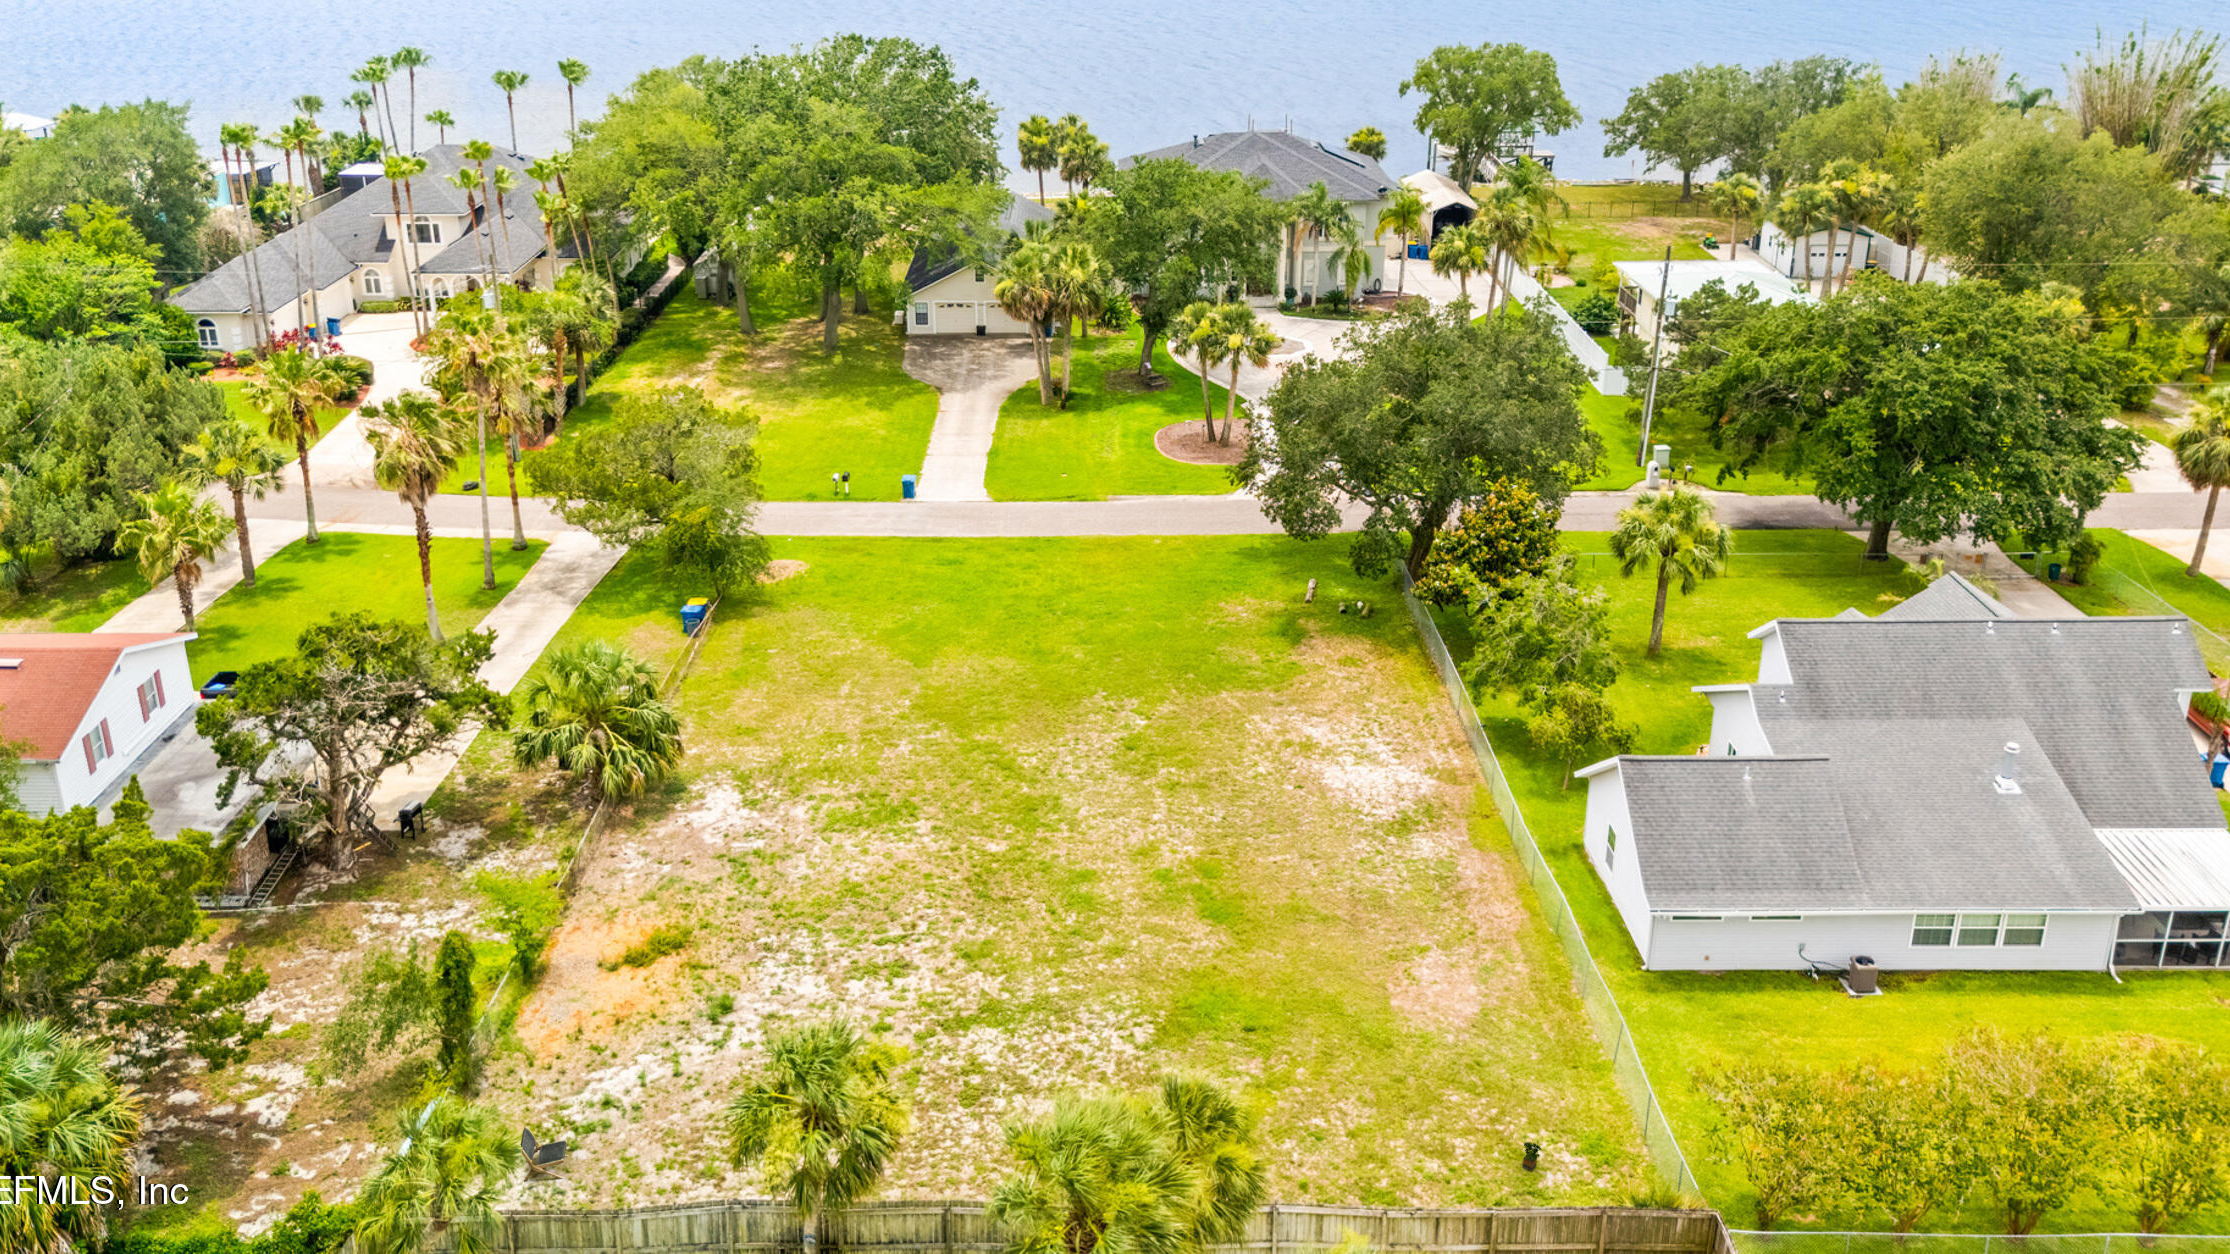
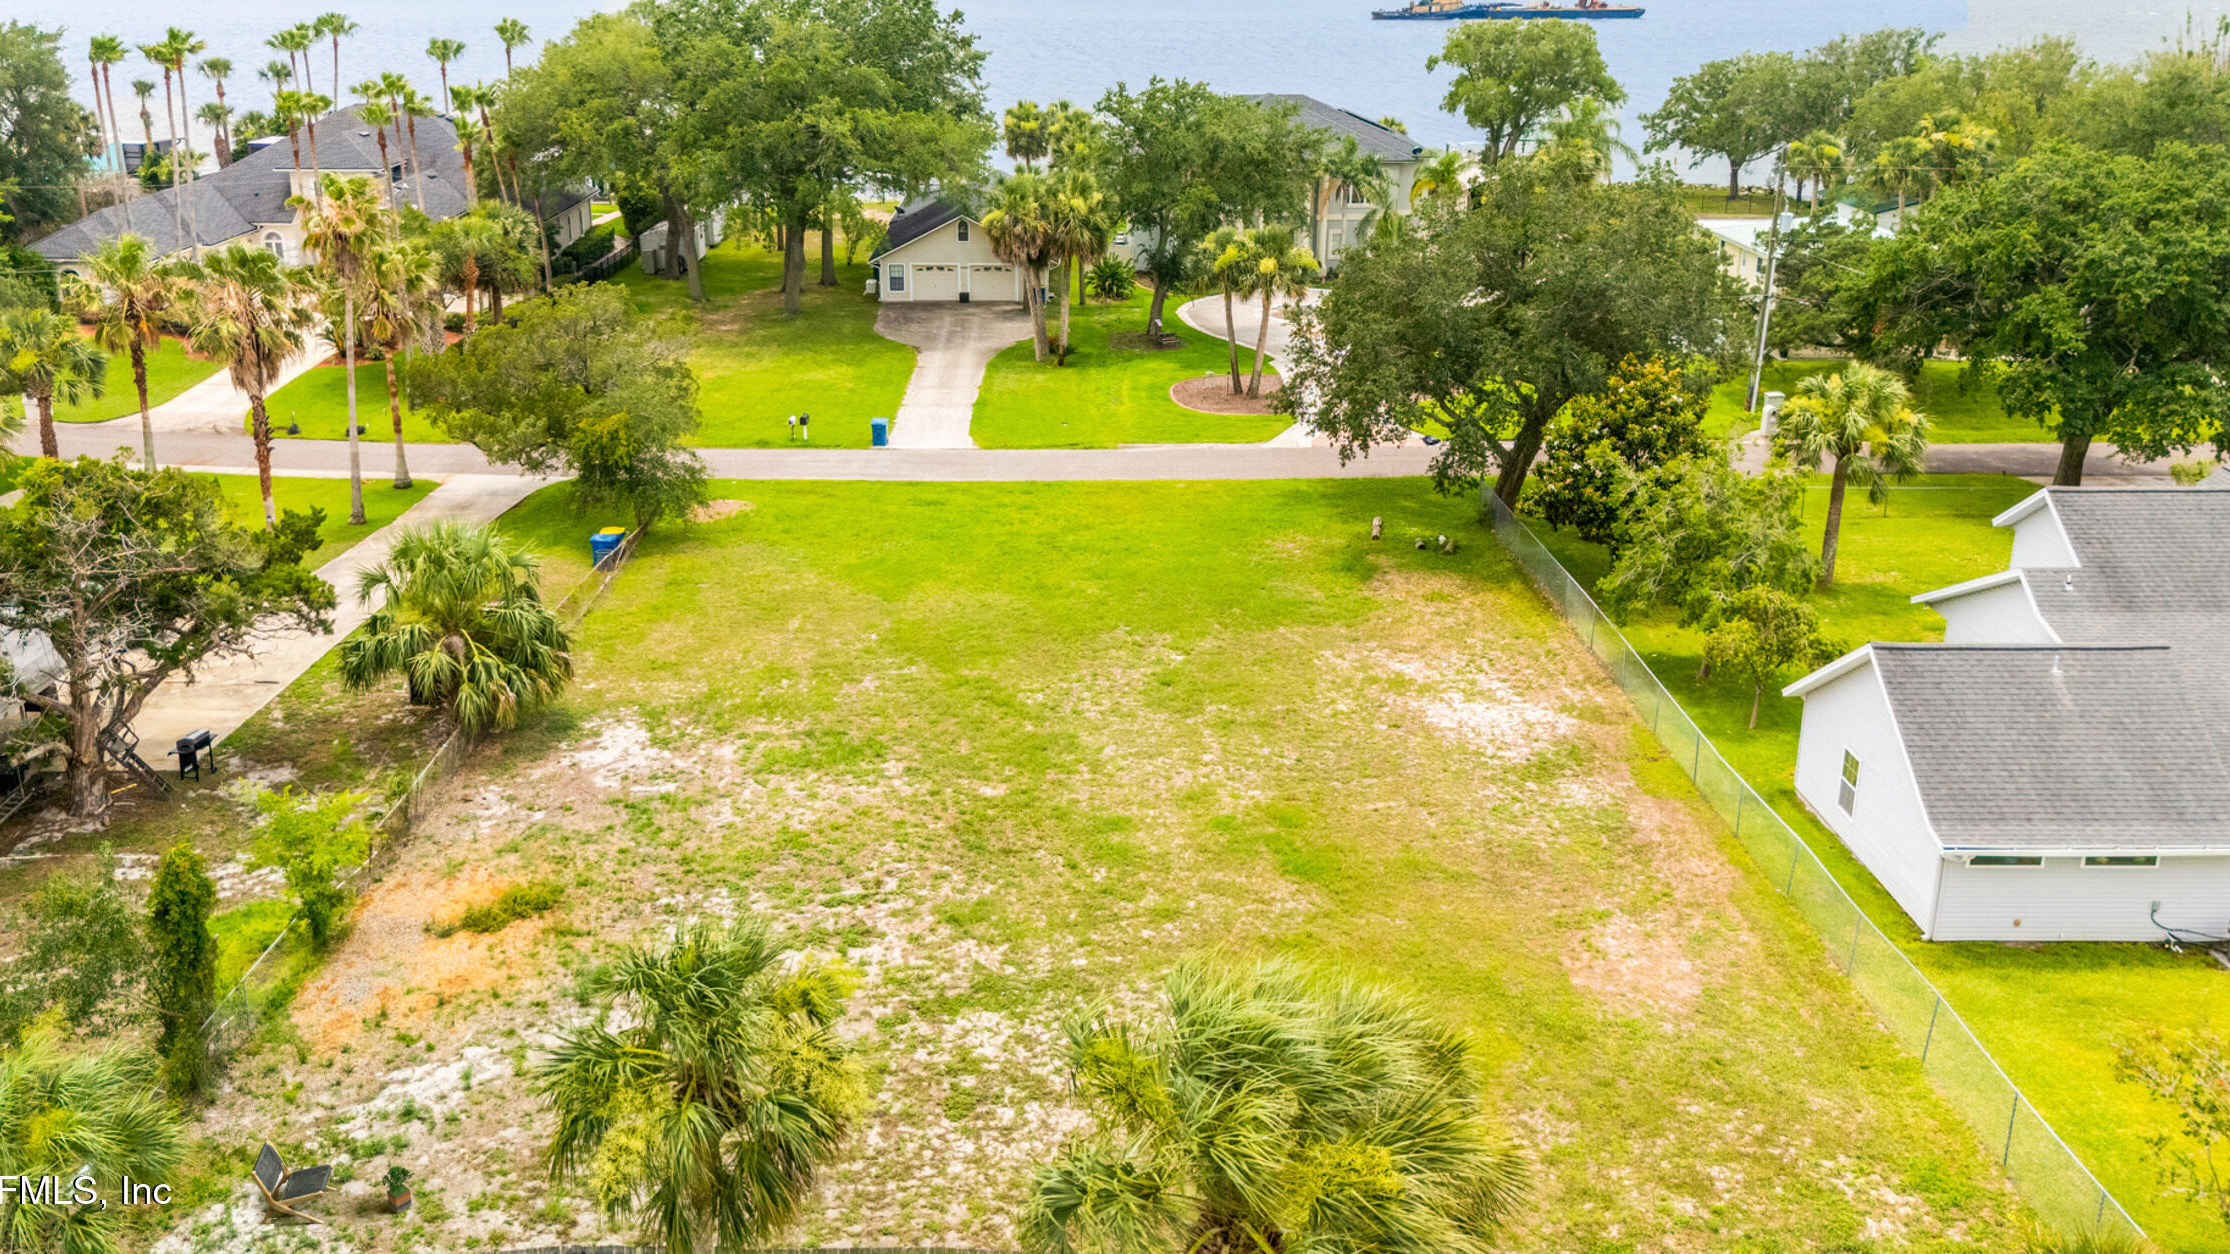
potted tree: present [1522,1142,1541,1172] -> present [382,1166,414,1214]

